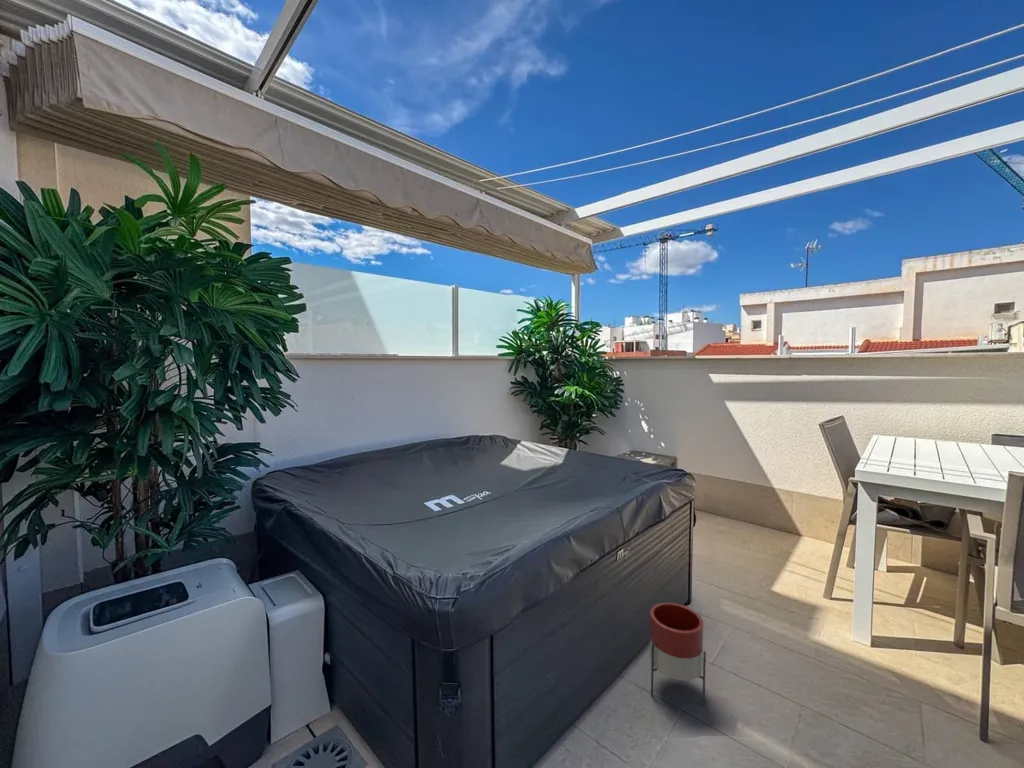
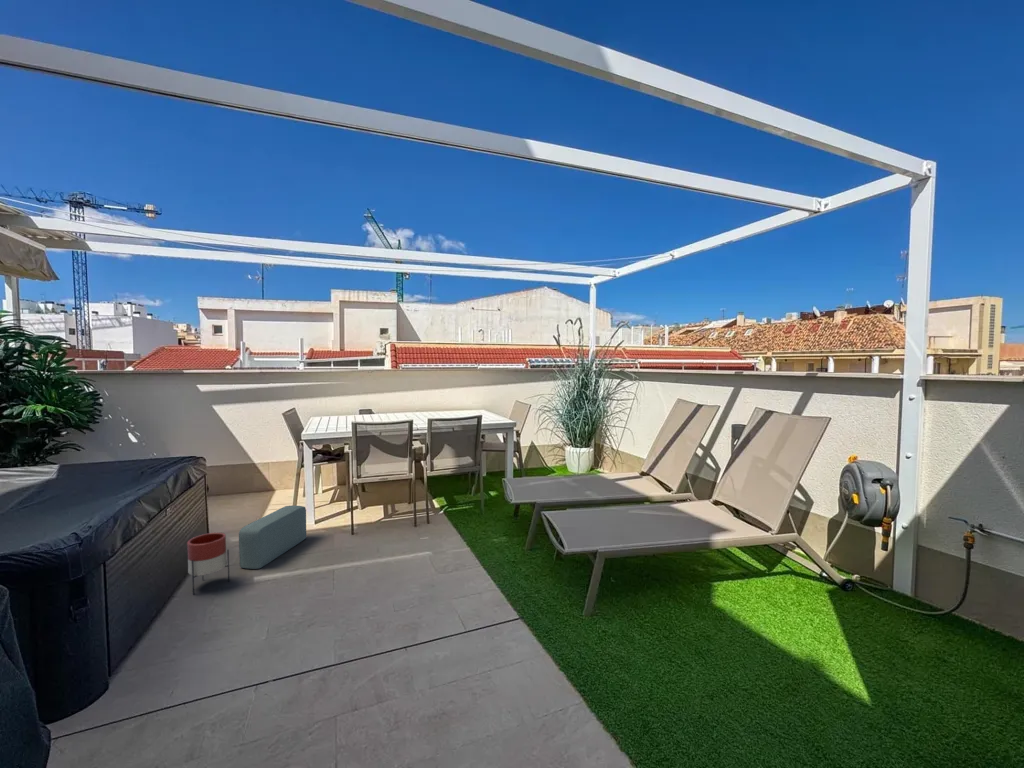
pouf: none [726,598,858,708] -> present [239,505,306,569]

